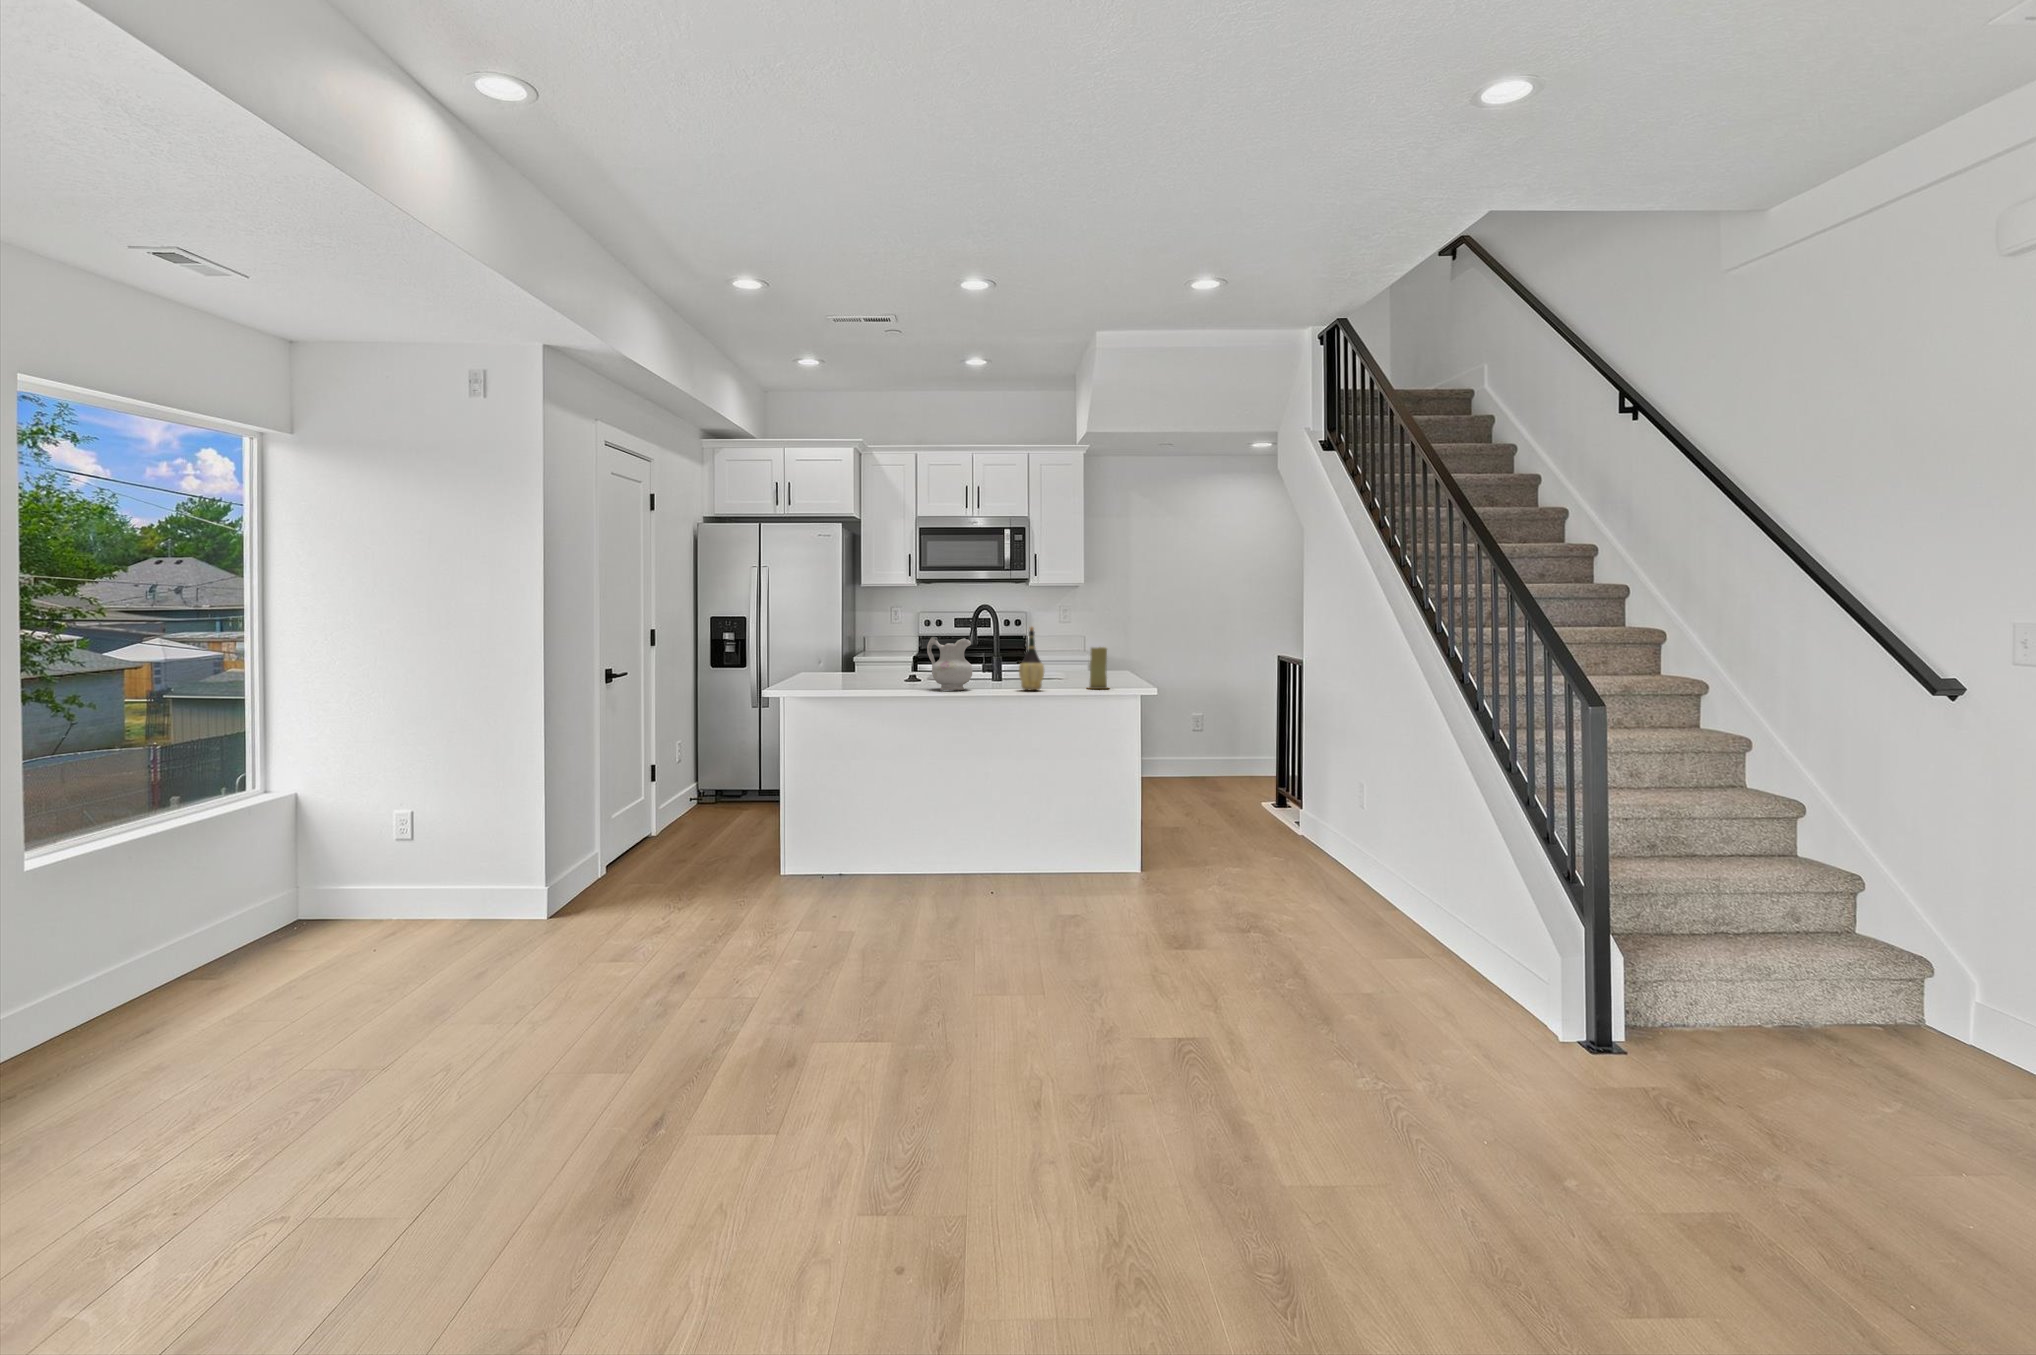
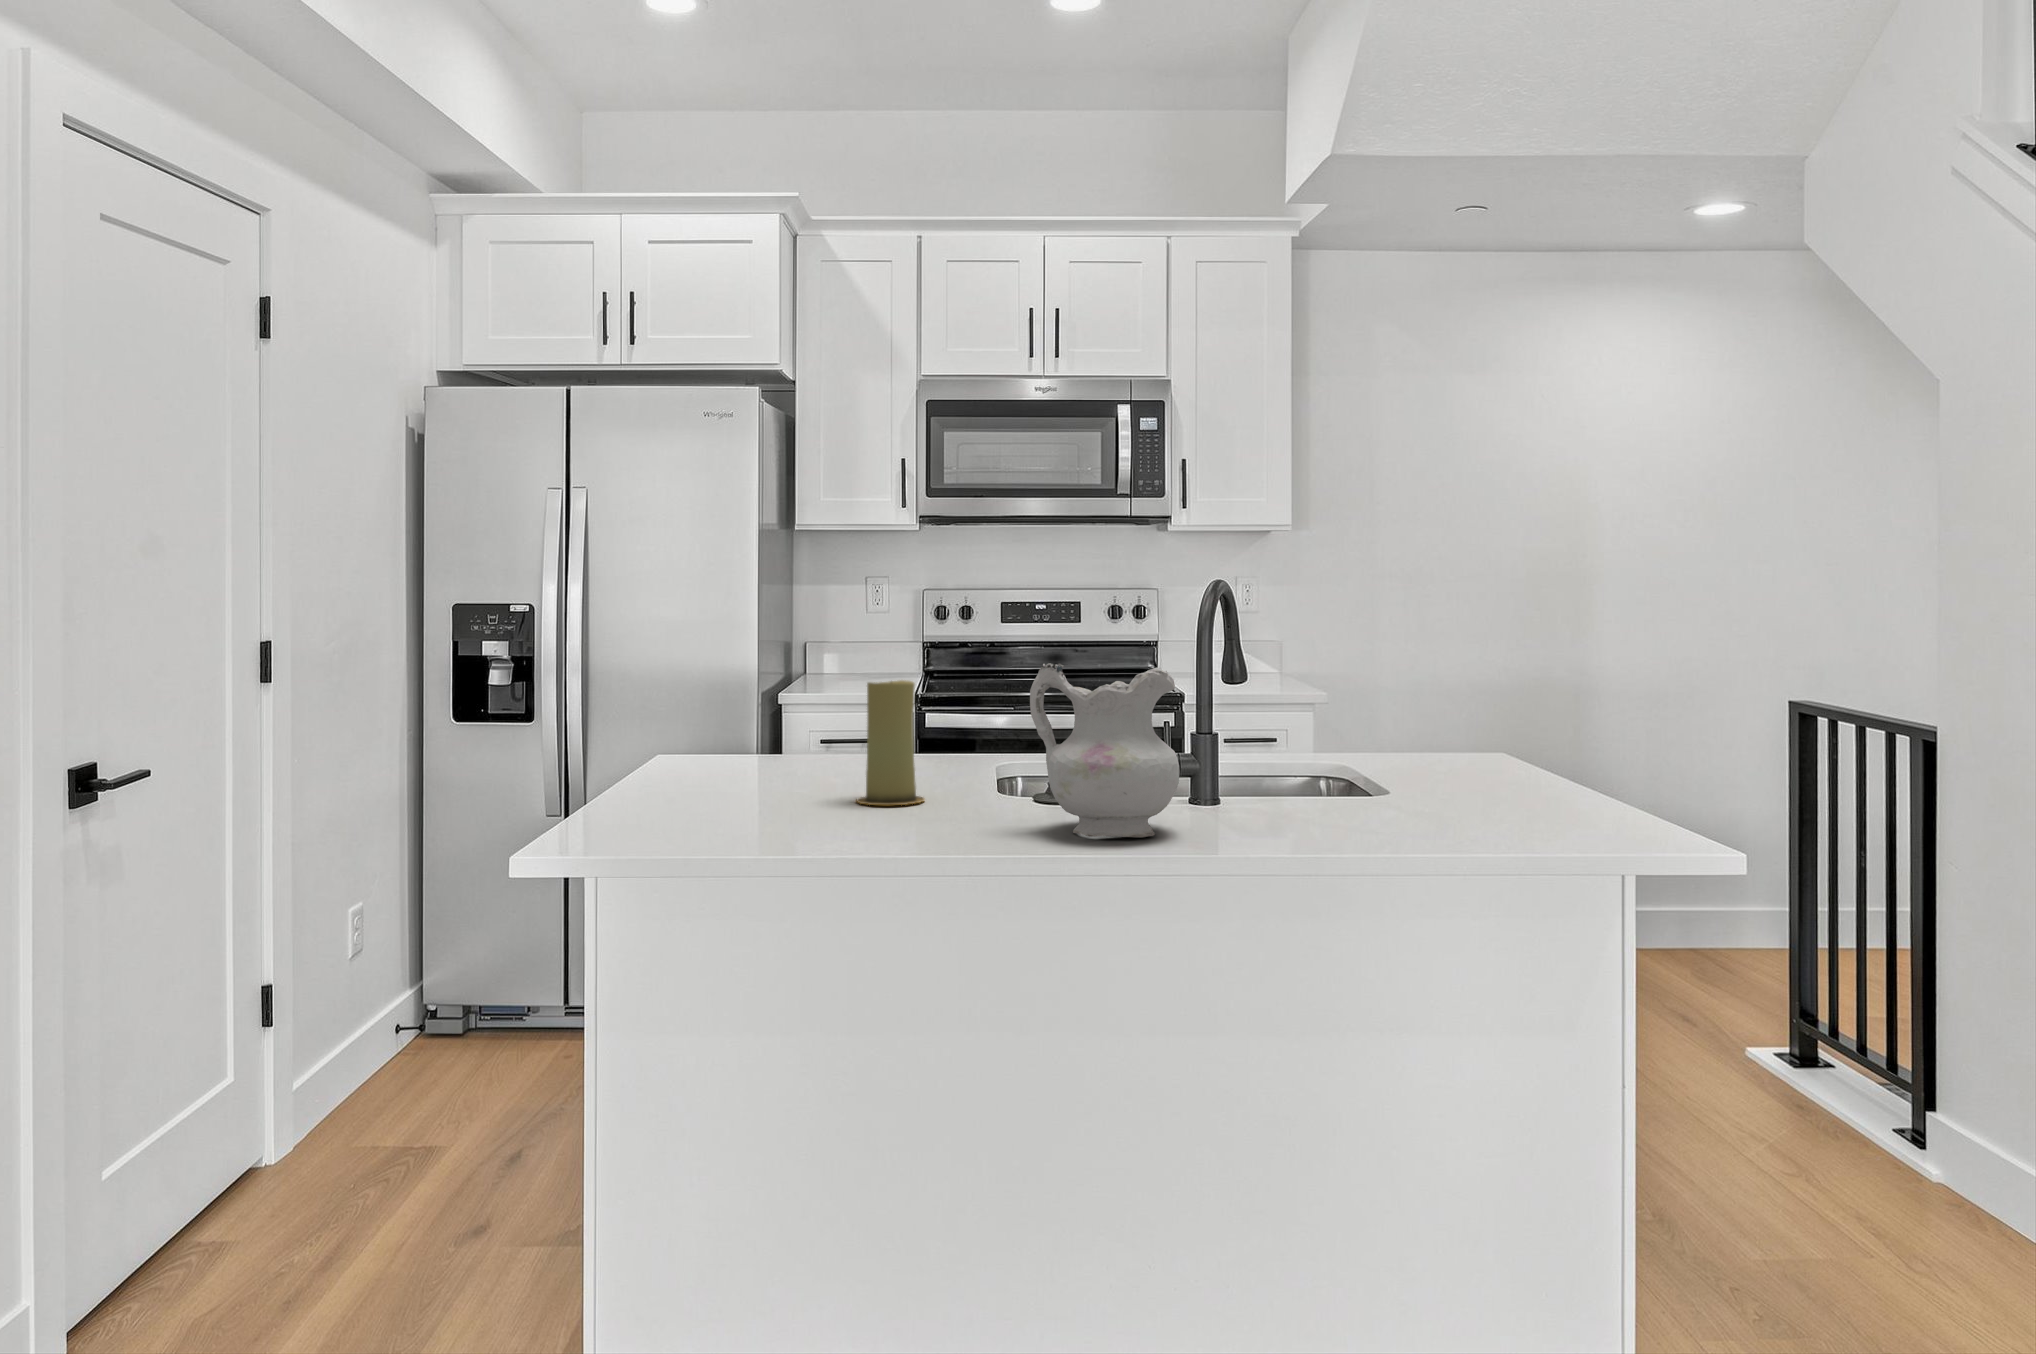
wine bottle: present [1019,627,1044,690] -> none [1328,626,1414,834]
candle: present [1087,647,1108,689] -> present [856,680,925,805]

